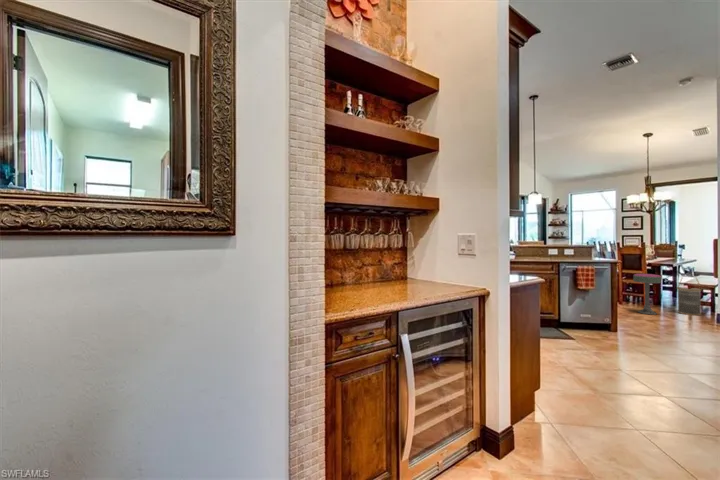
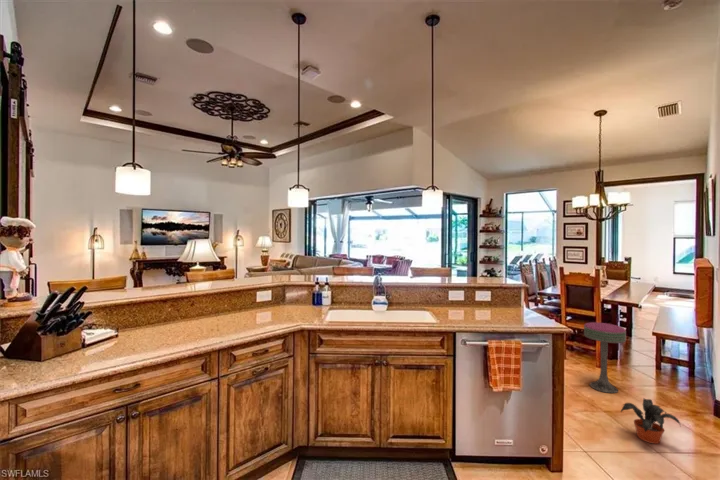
basket: present [677,278,702,315] -> none [645,328,684,393]
potted plant: none [653,306,688,327] -> present [621,399,680,444]

